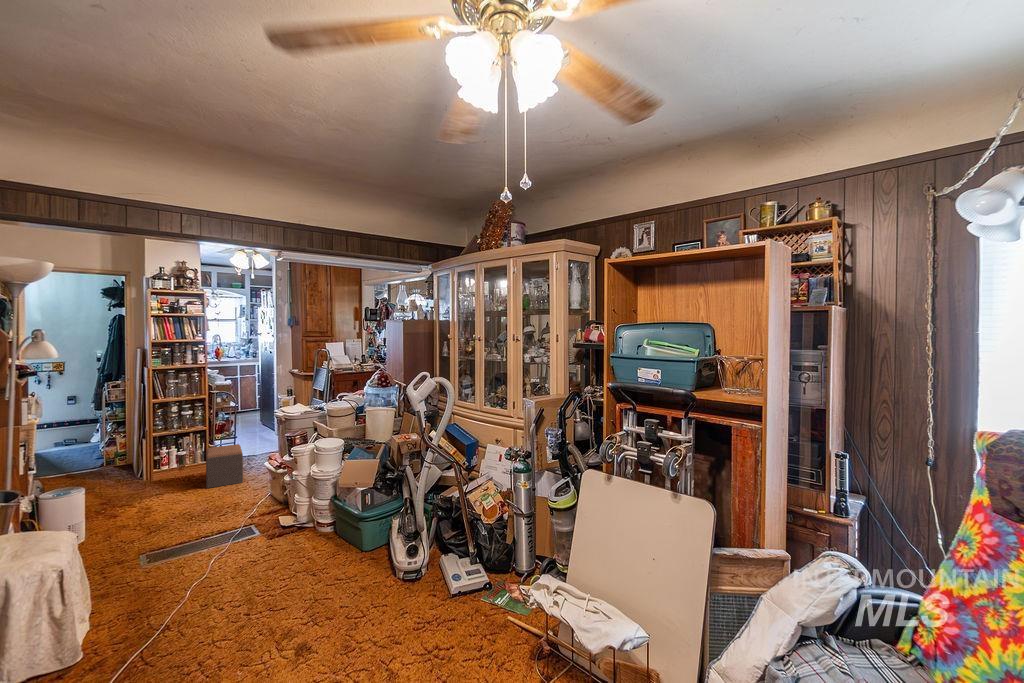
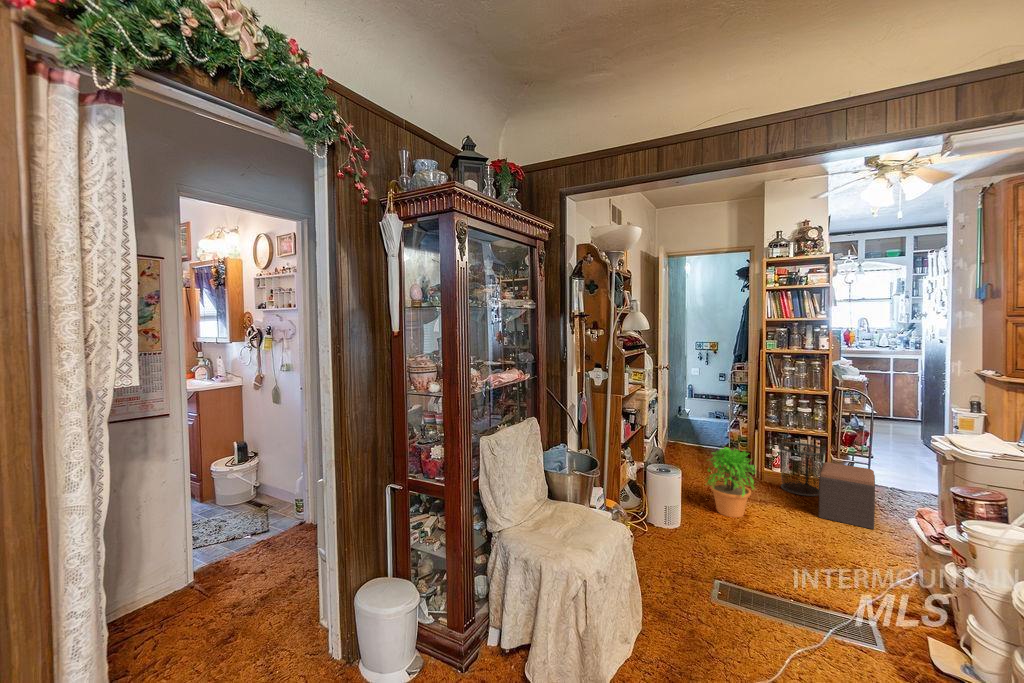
waste bin: none [167,439,207,481] -> present [778,442,826,496]
potted plant: none [104,453,161,514] -> present [707,447,754,517]

